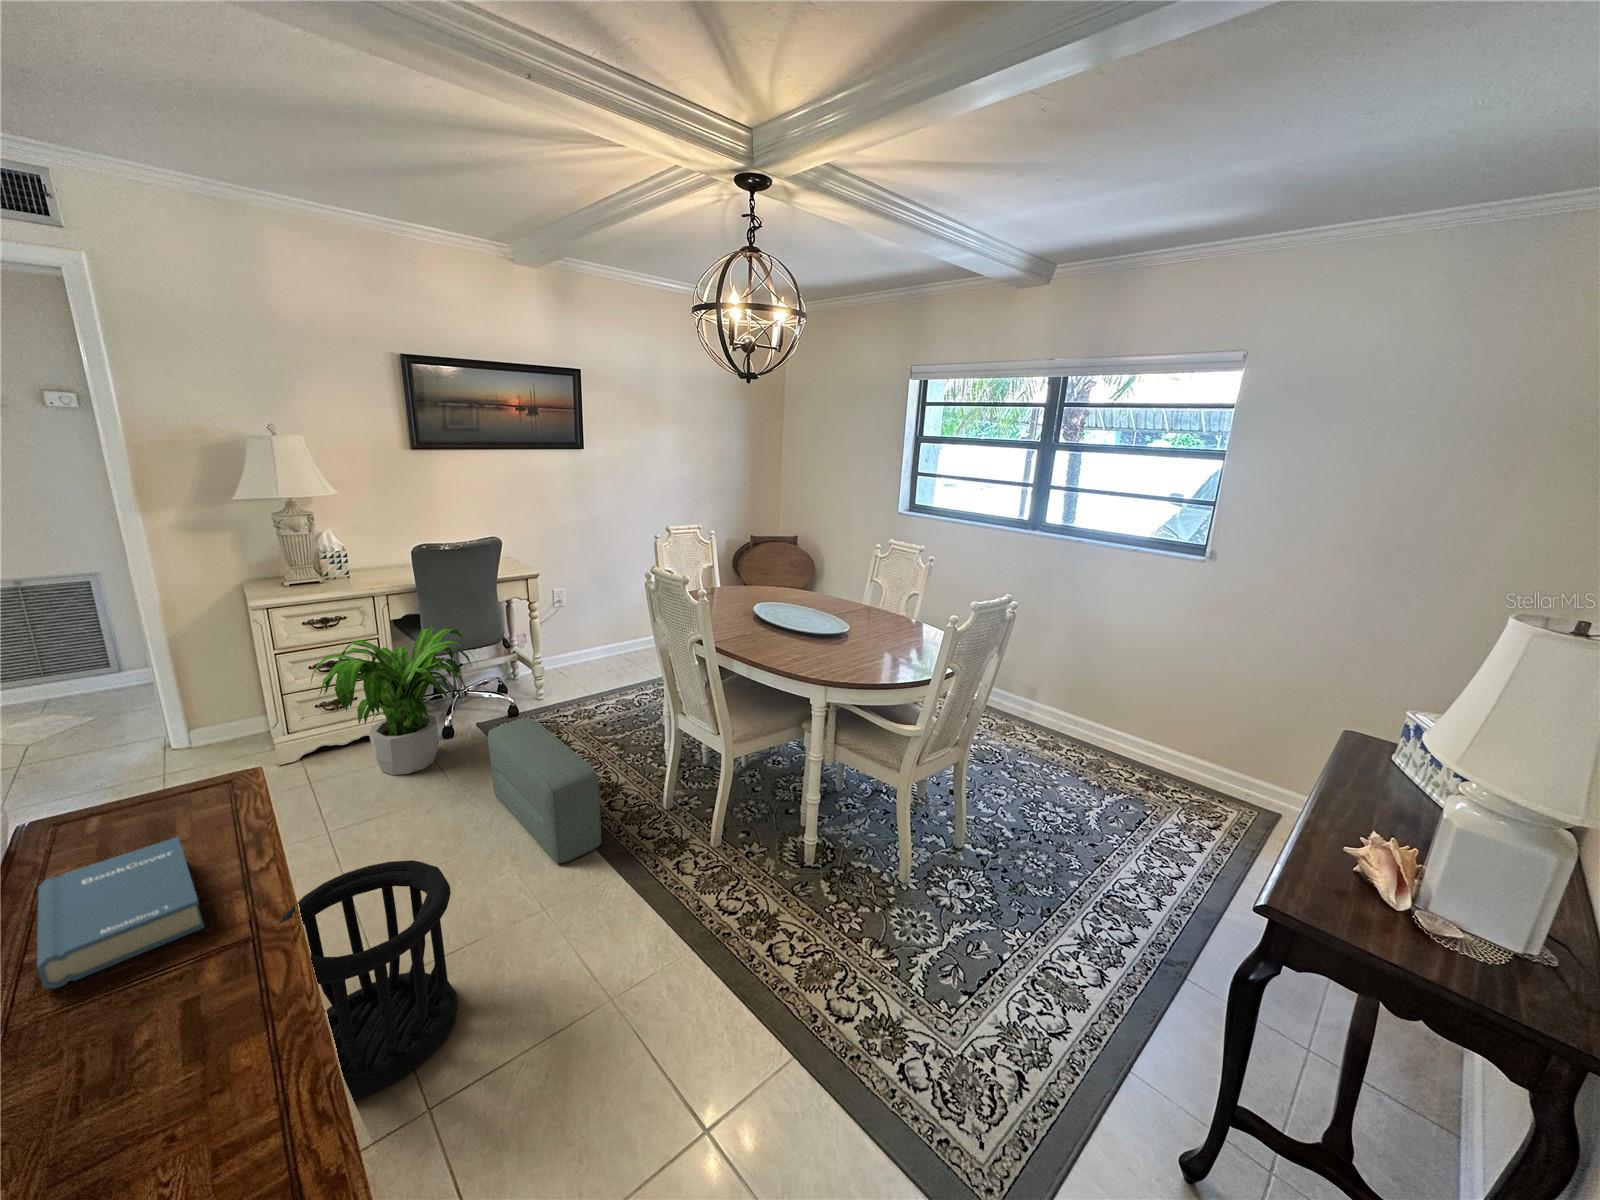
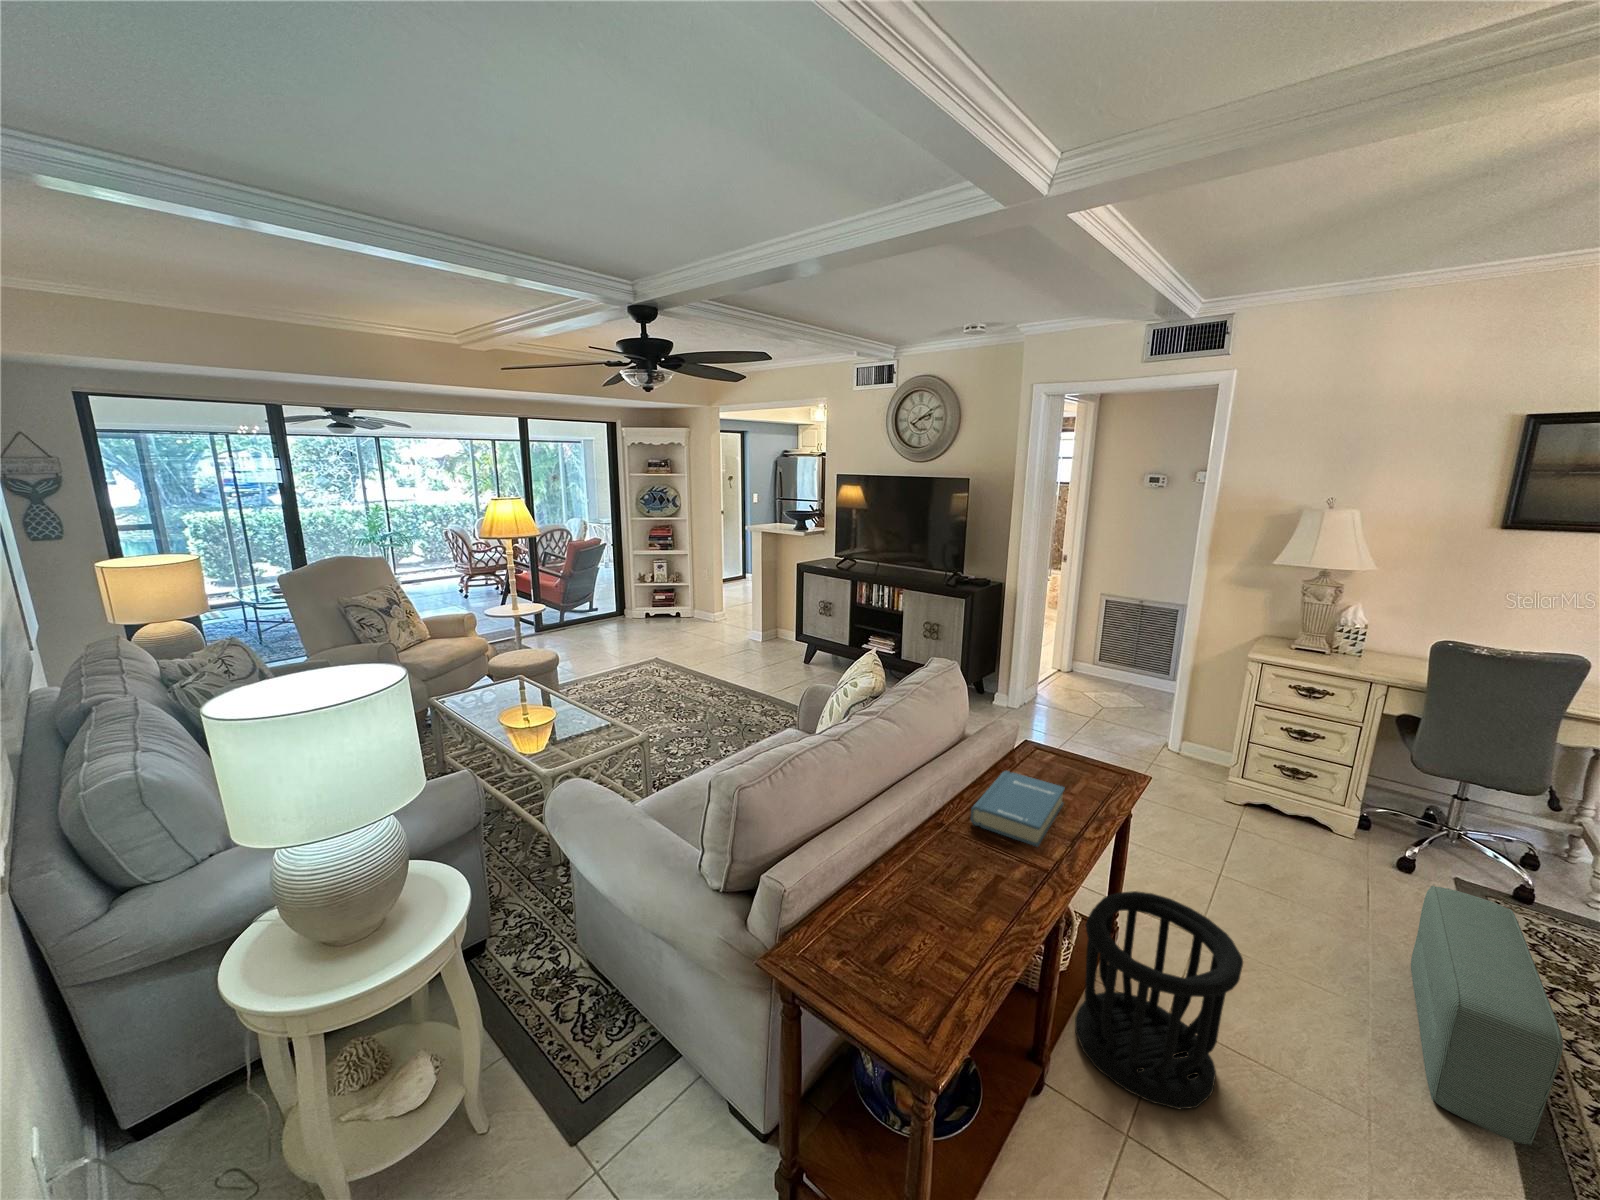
potted plant: present [311,628,474,775] -> none [1267,719,1472,883]

